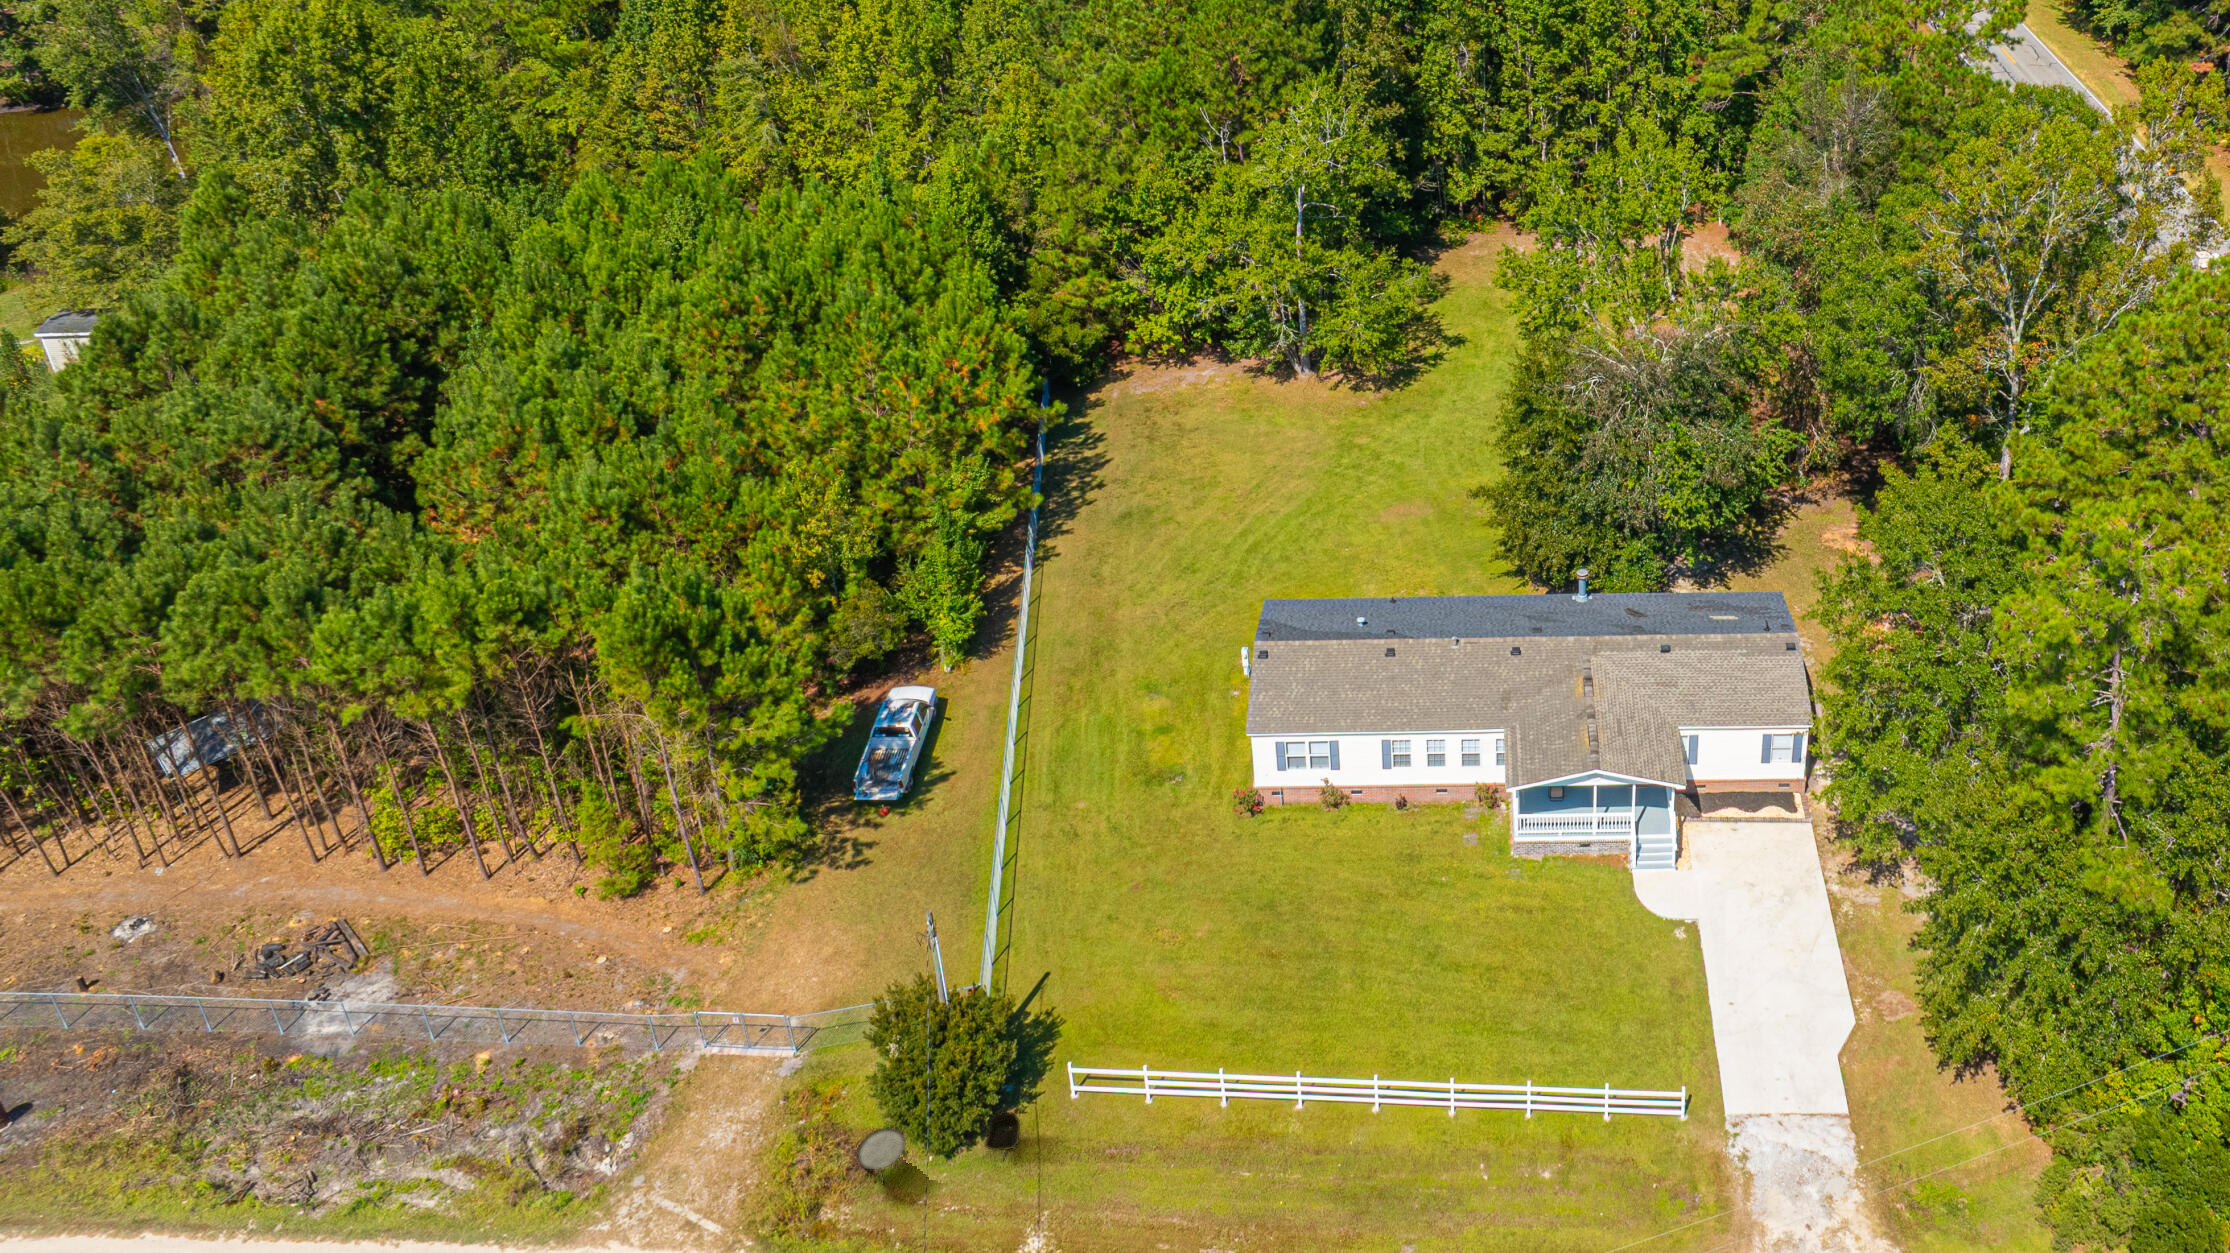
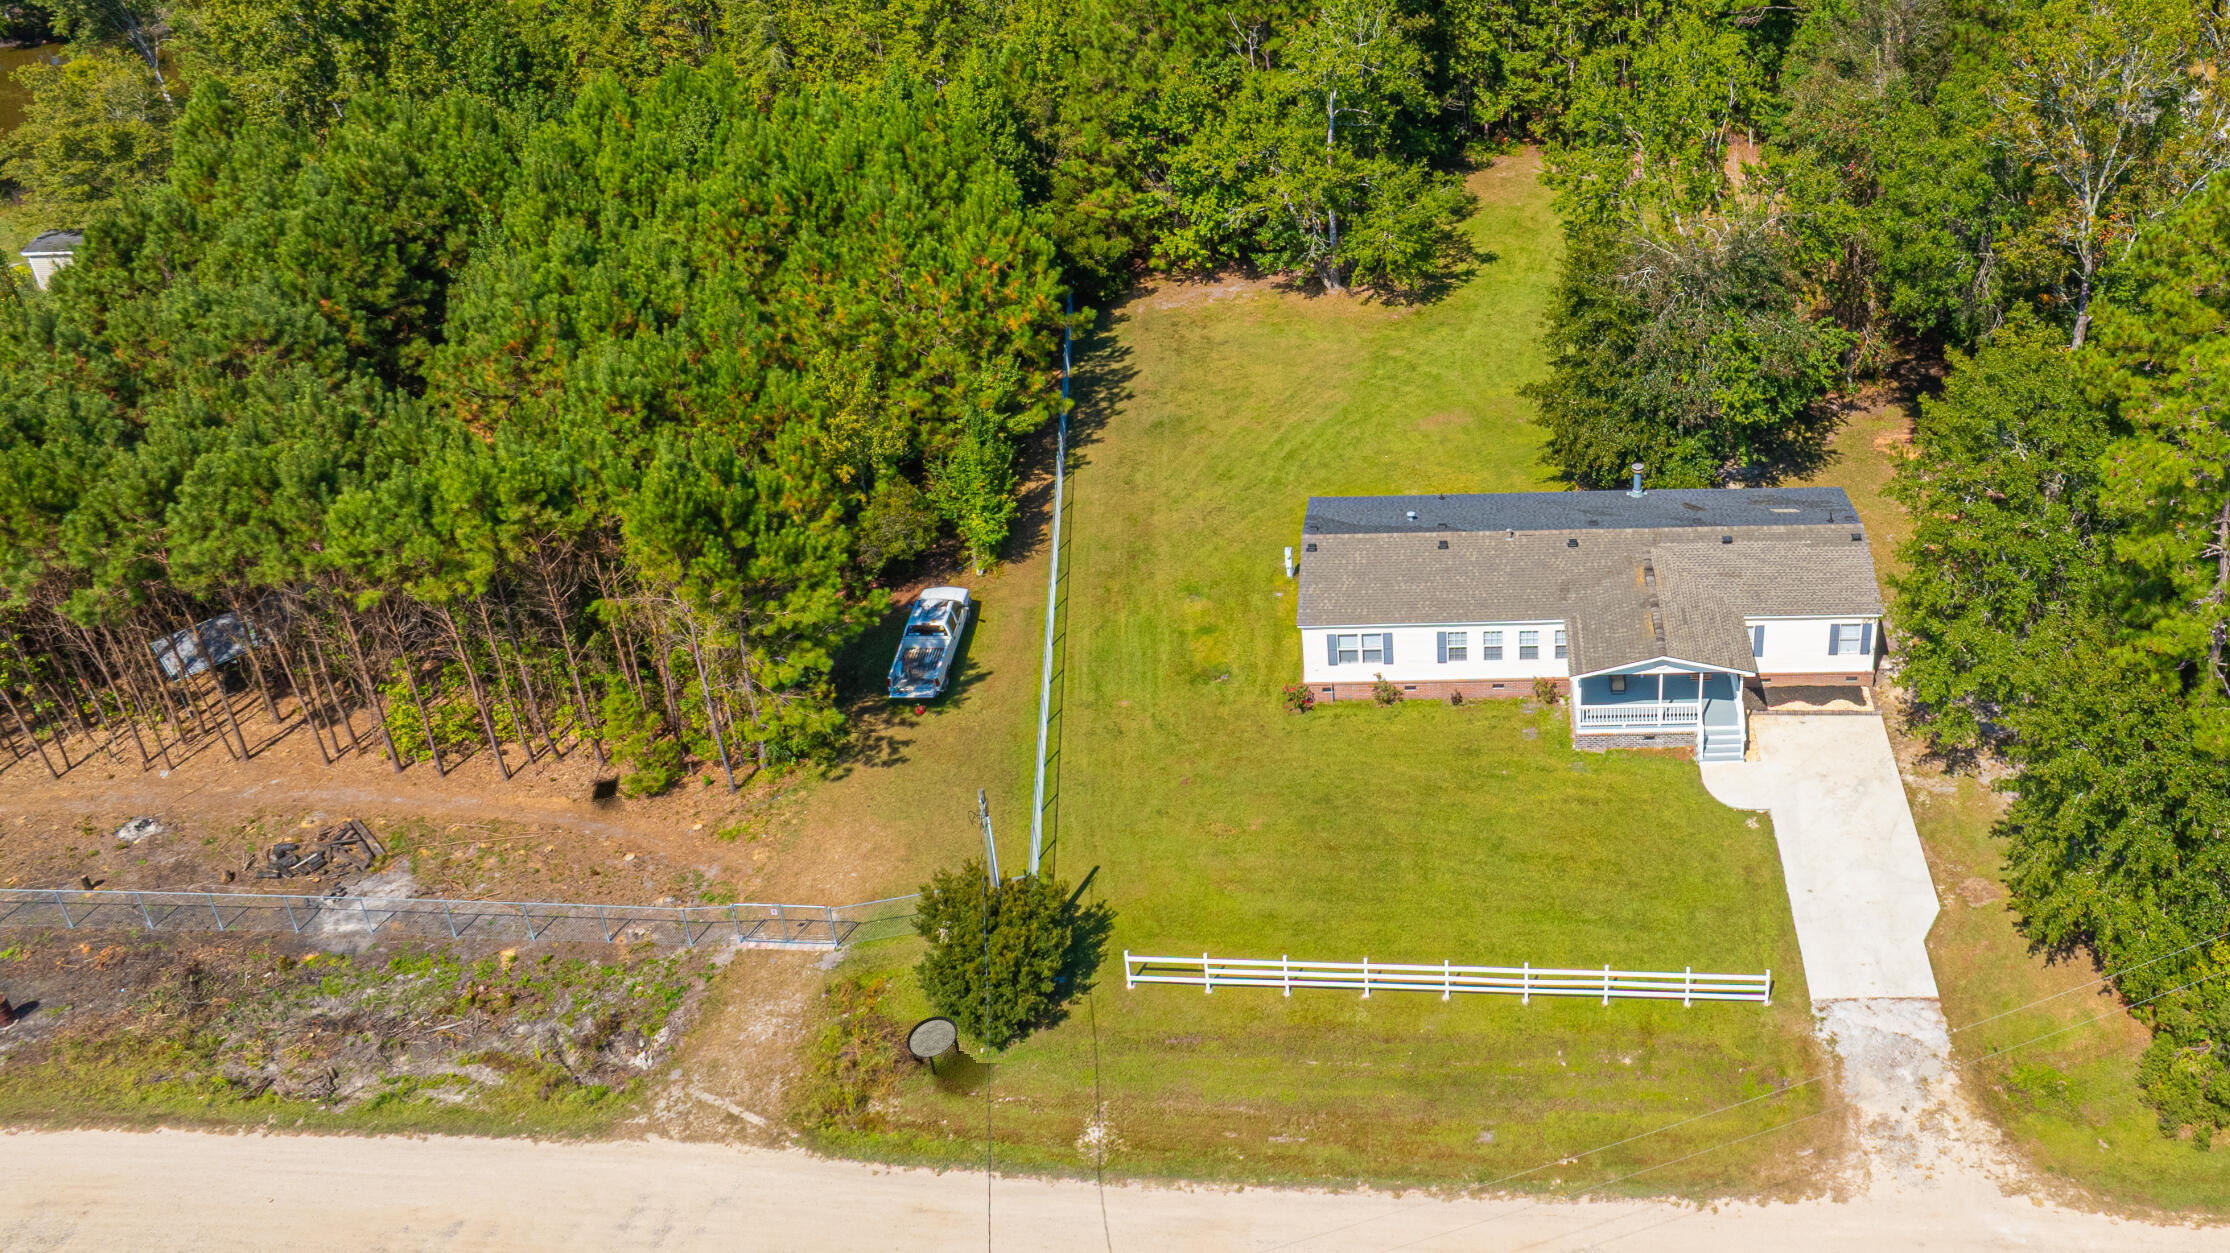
lounge chair: present [985,1112,1020,1151] -> present [591,774,620,803]

